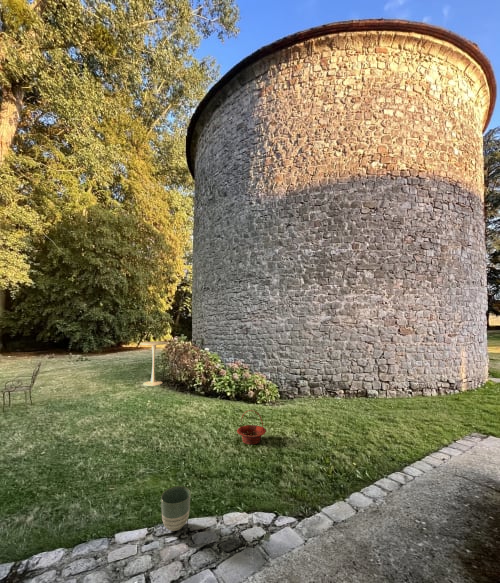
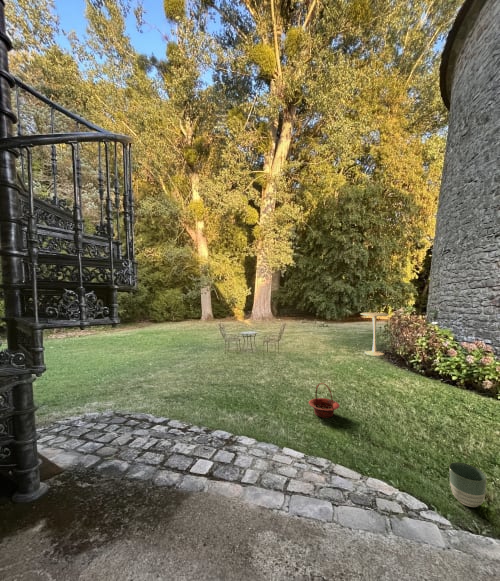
basket: present [237,410,266,444] -> present [308,383,340,418]
planter: present [161,486,190,531] -> present [449,462,486,507]

